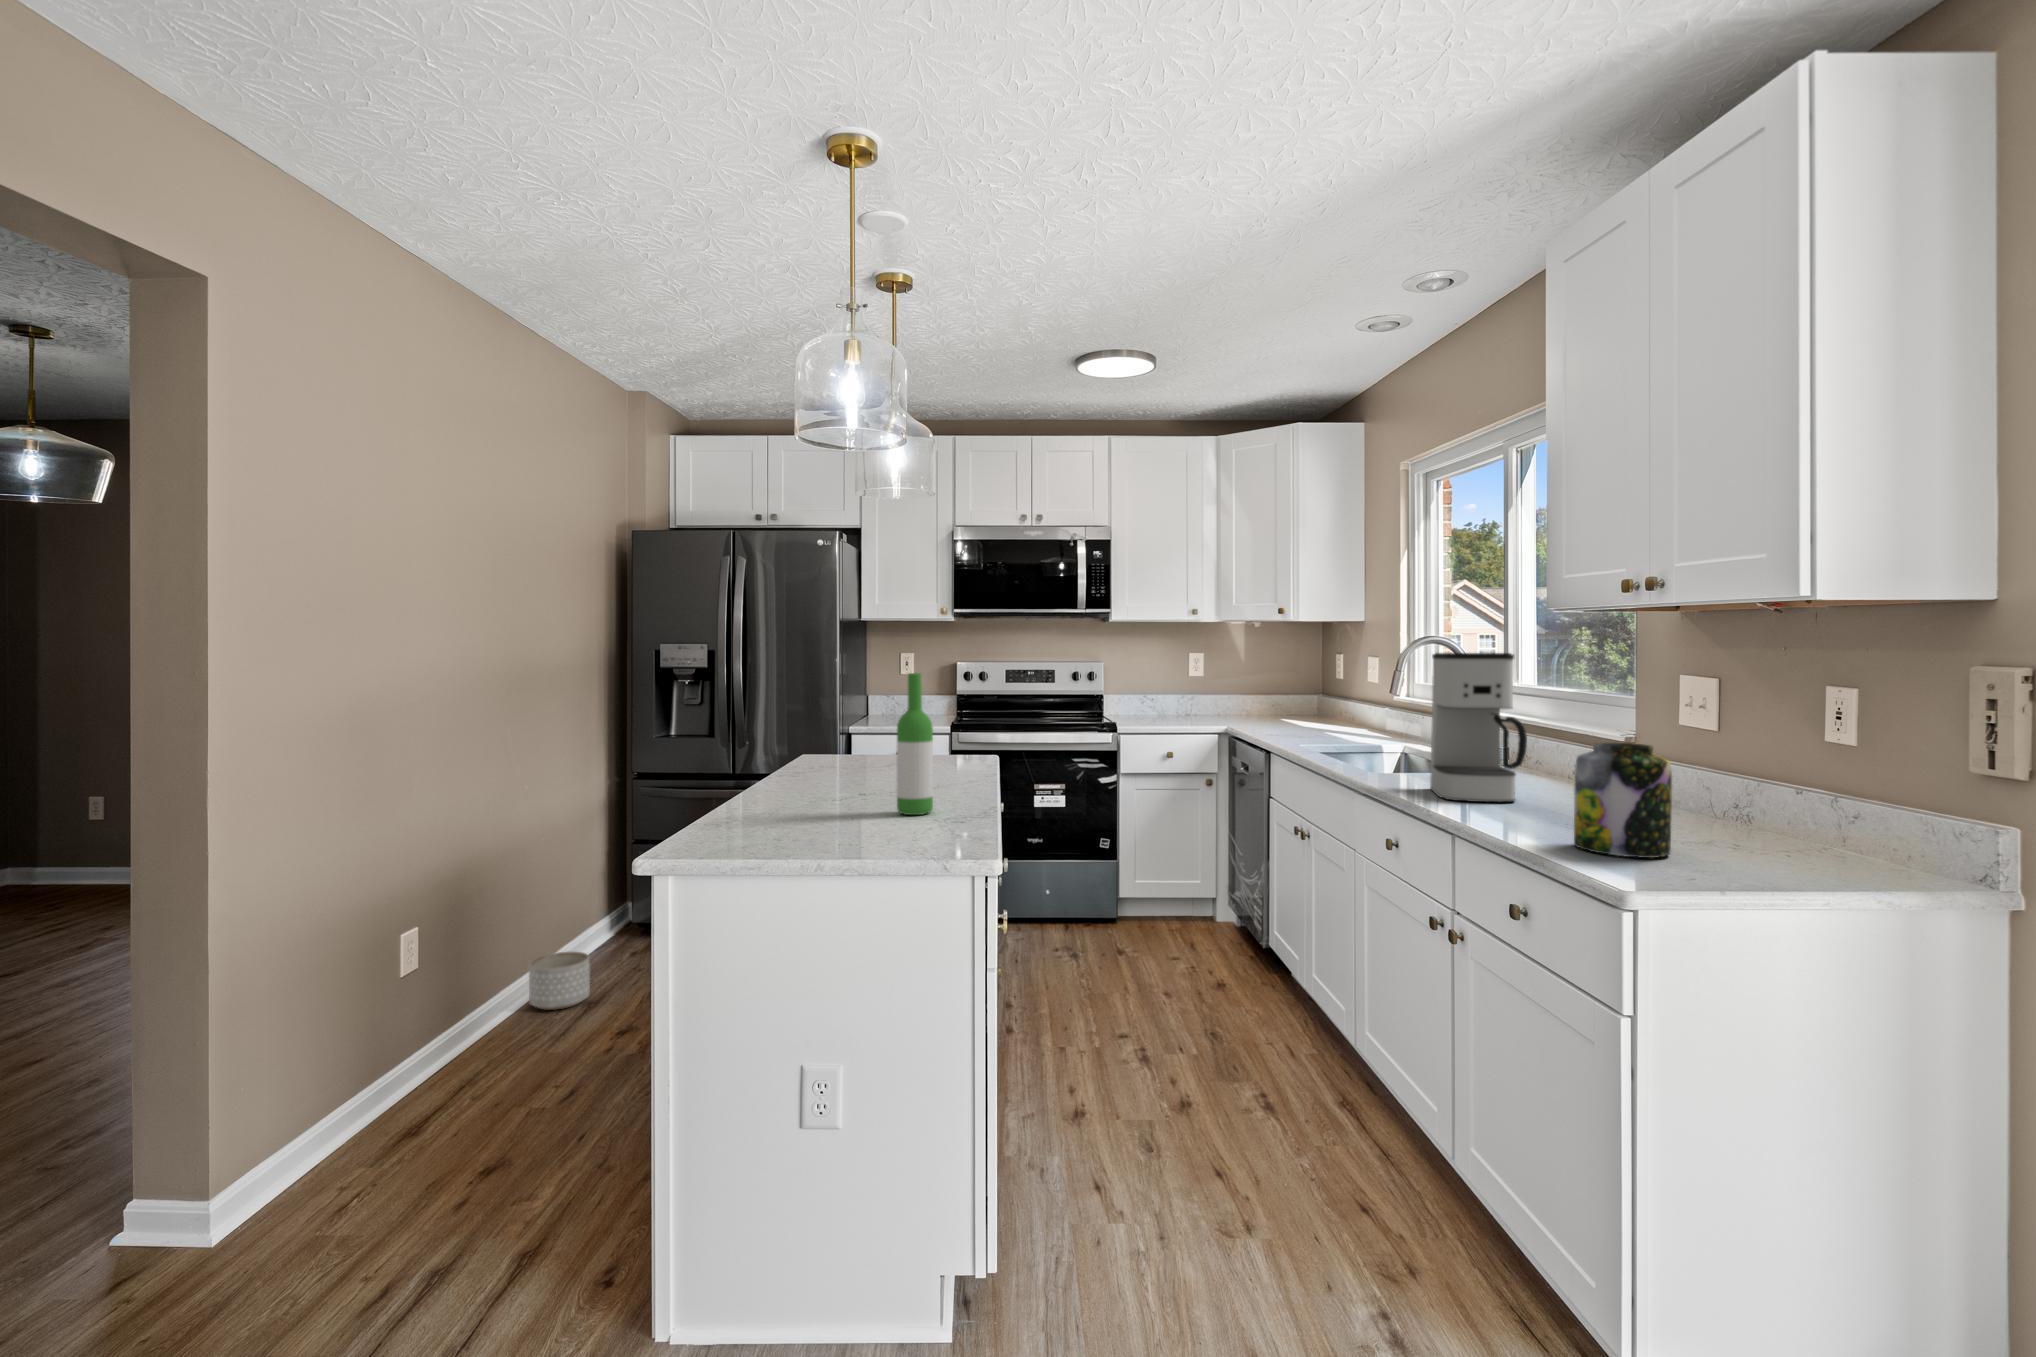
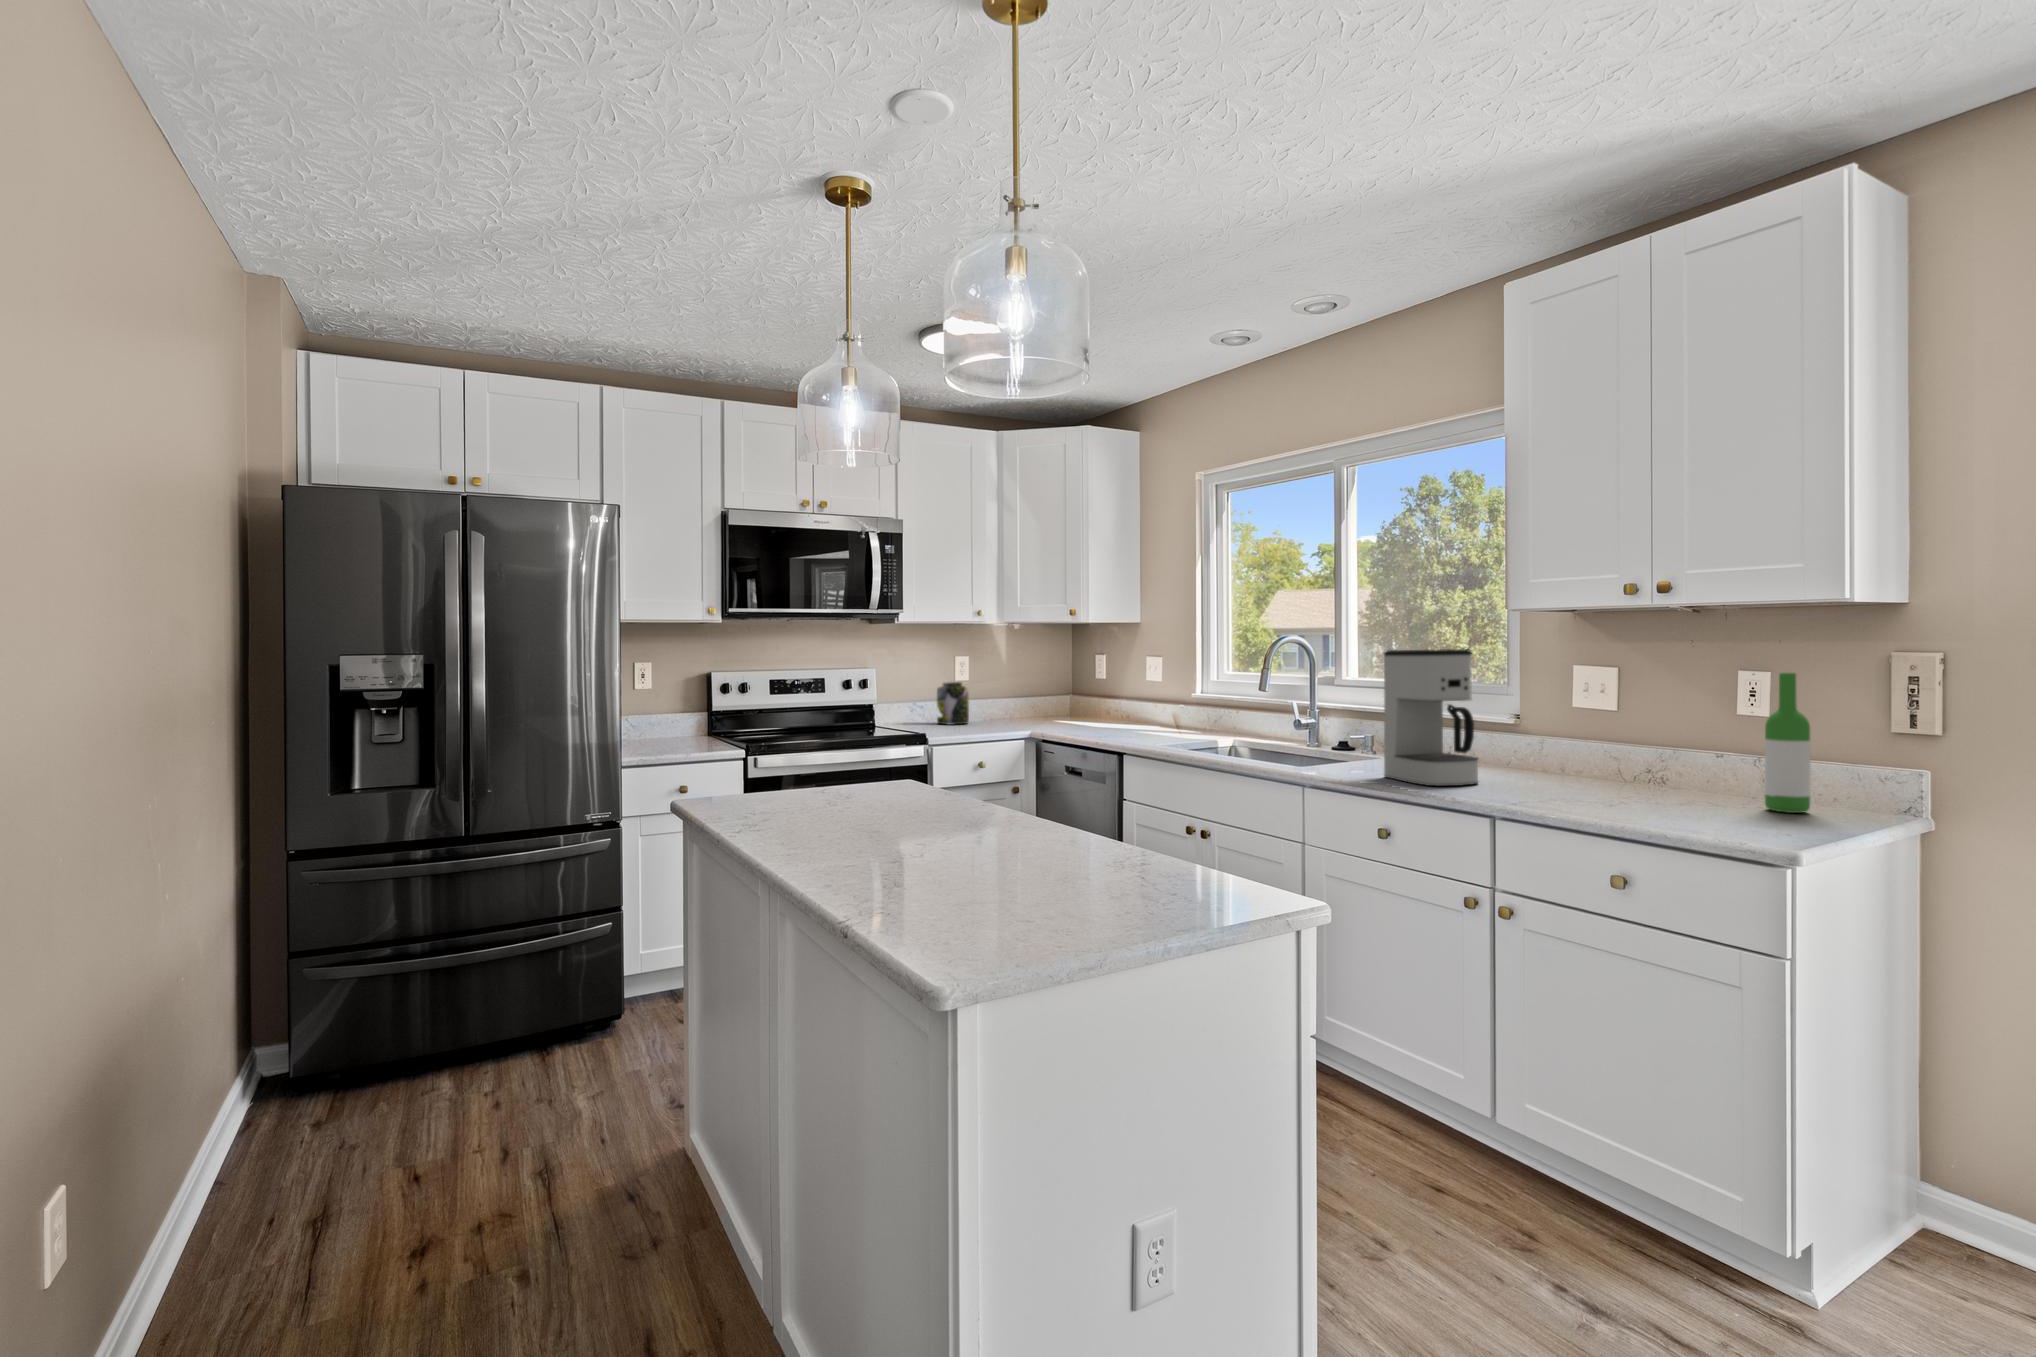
wine bottle: present [897,673,933,815] -> present [1765,673,1811,813]
jar: present [1574,742,1672,858] -> present [937,682,969,725]
planter: present [529,952,590,1010] -> none [199,1128,311,1235]

